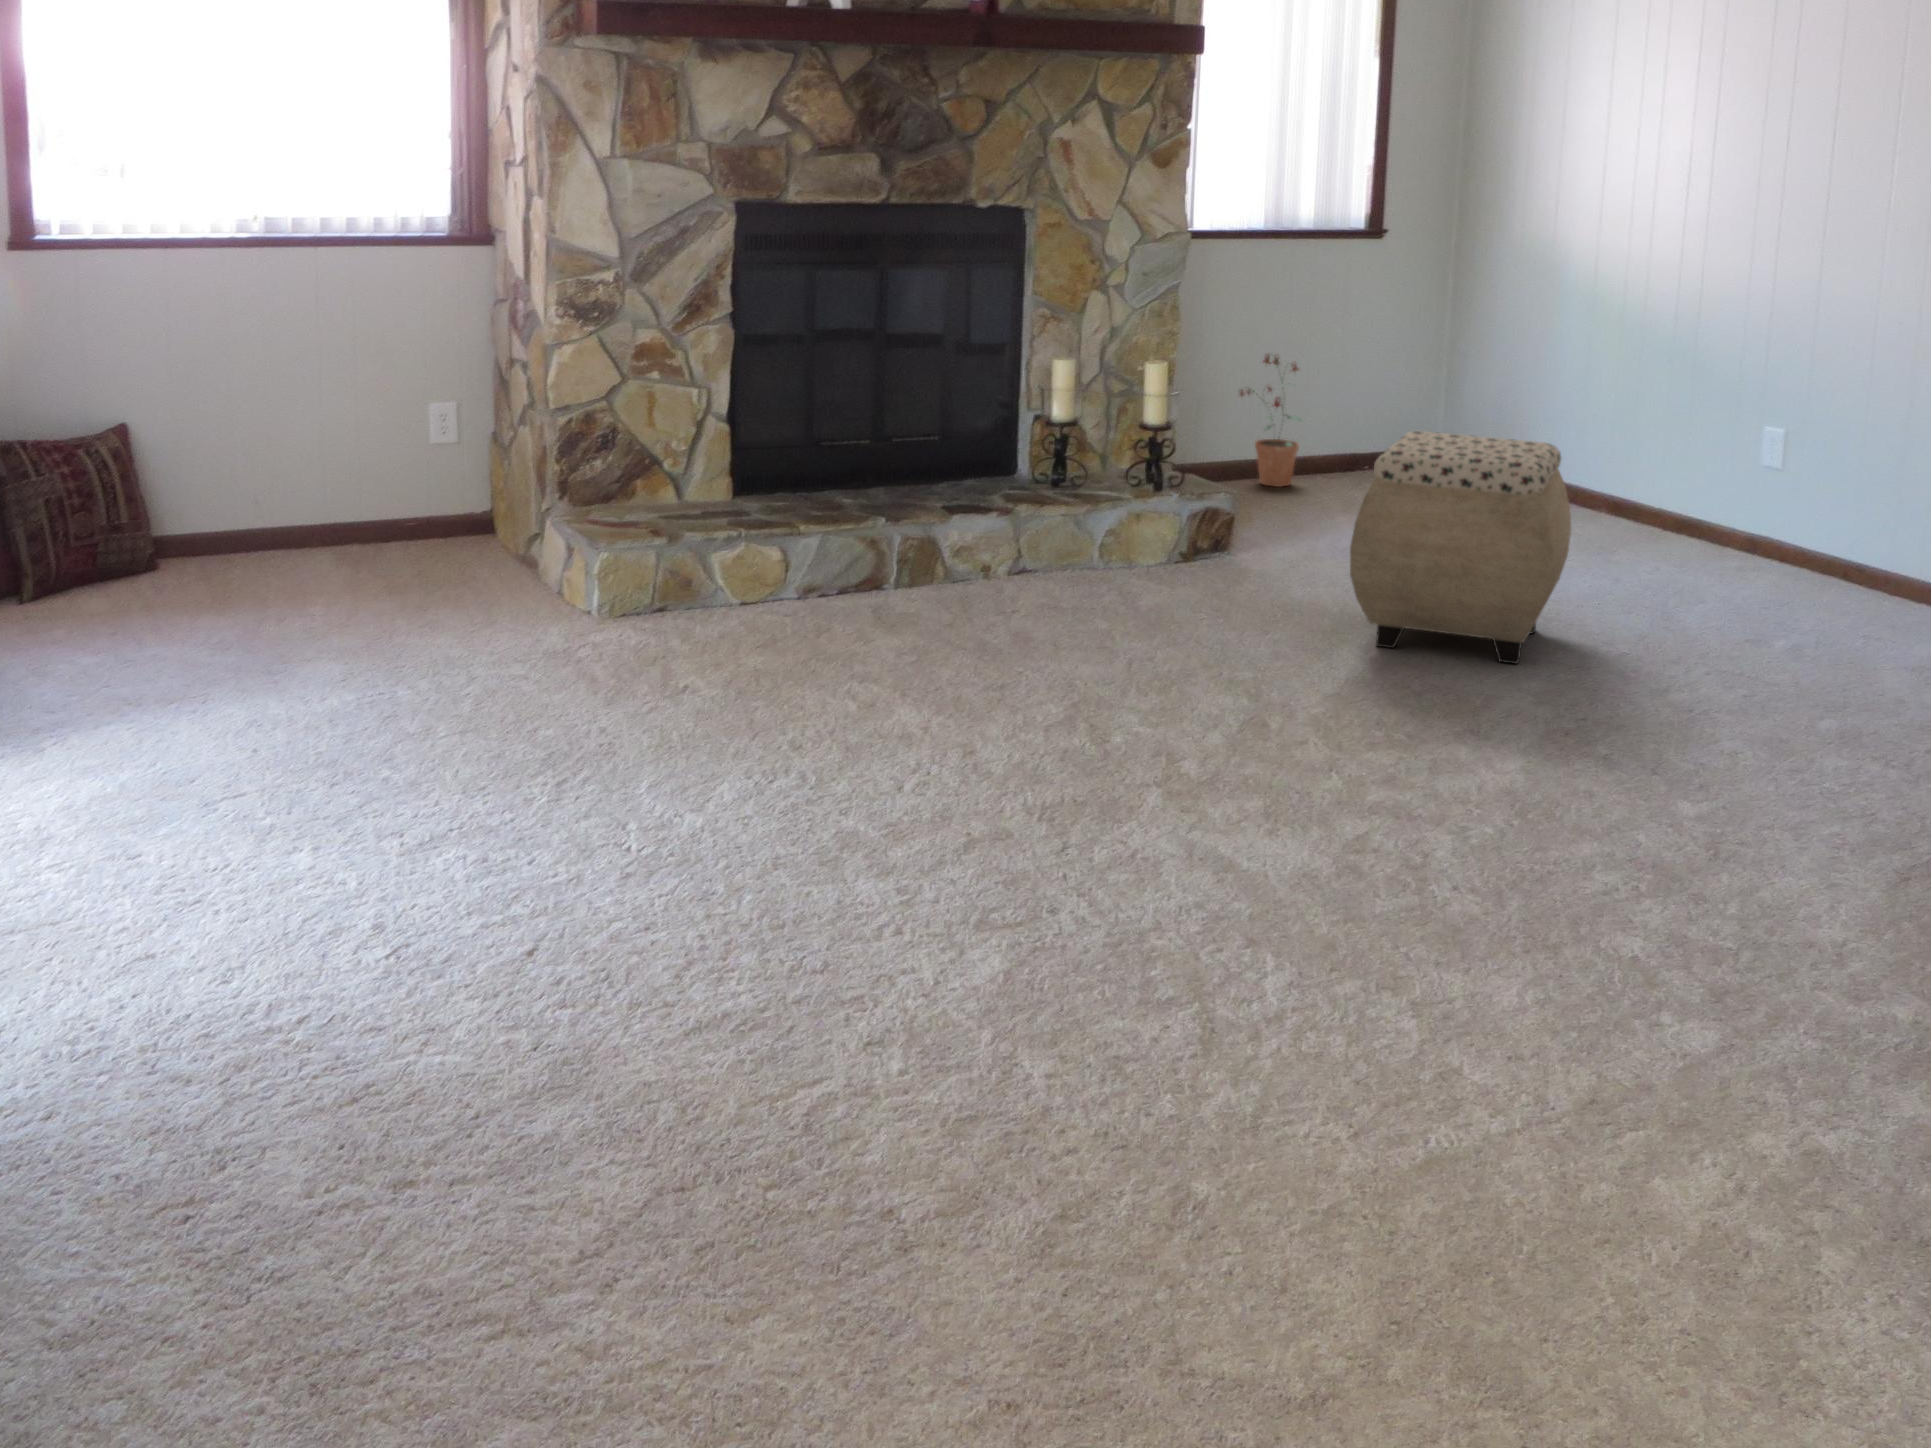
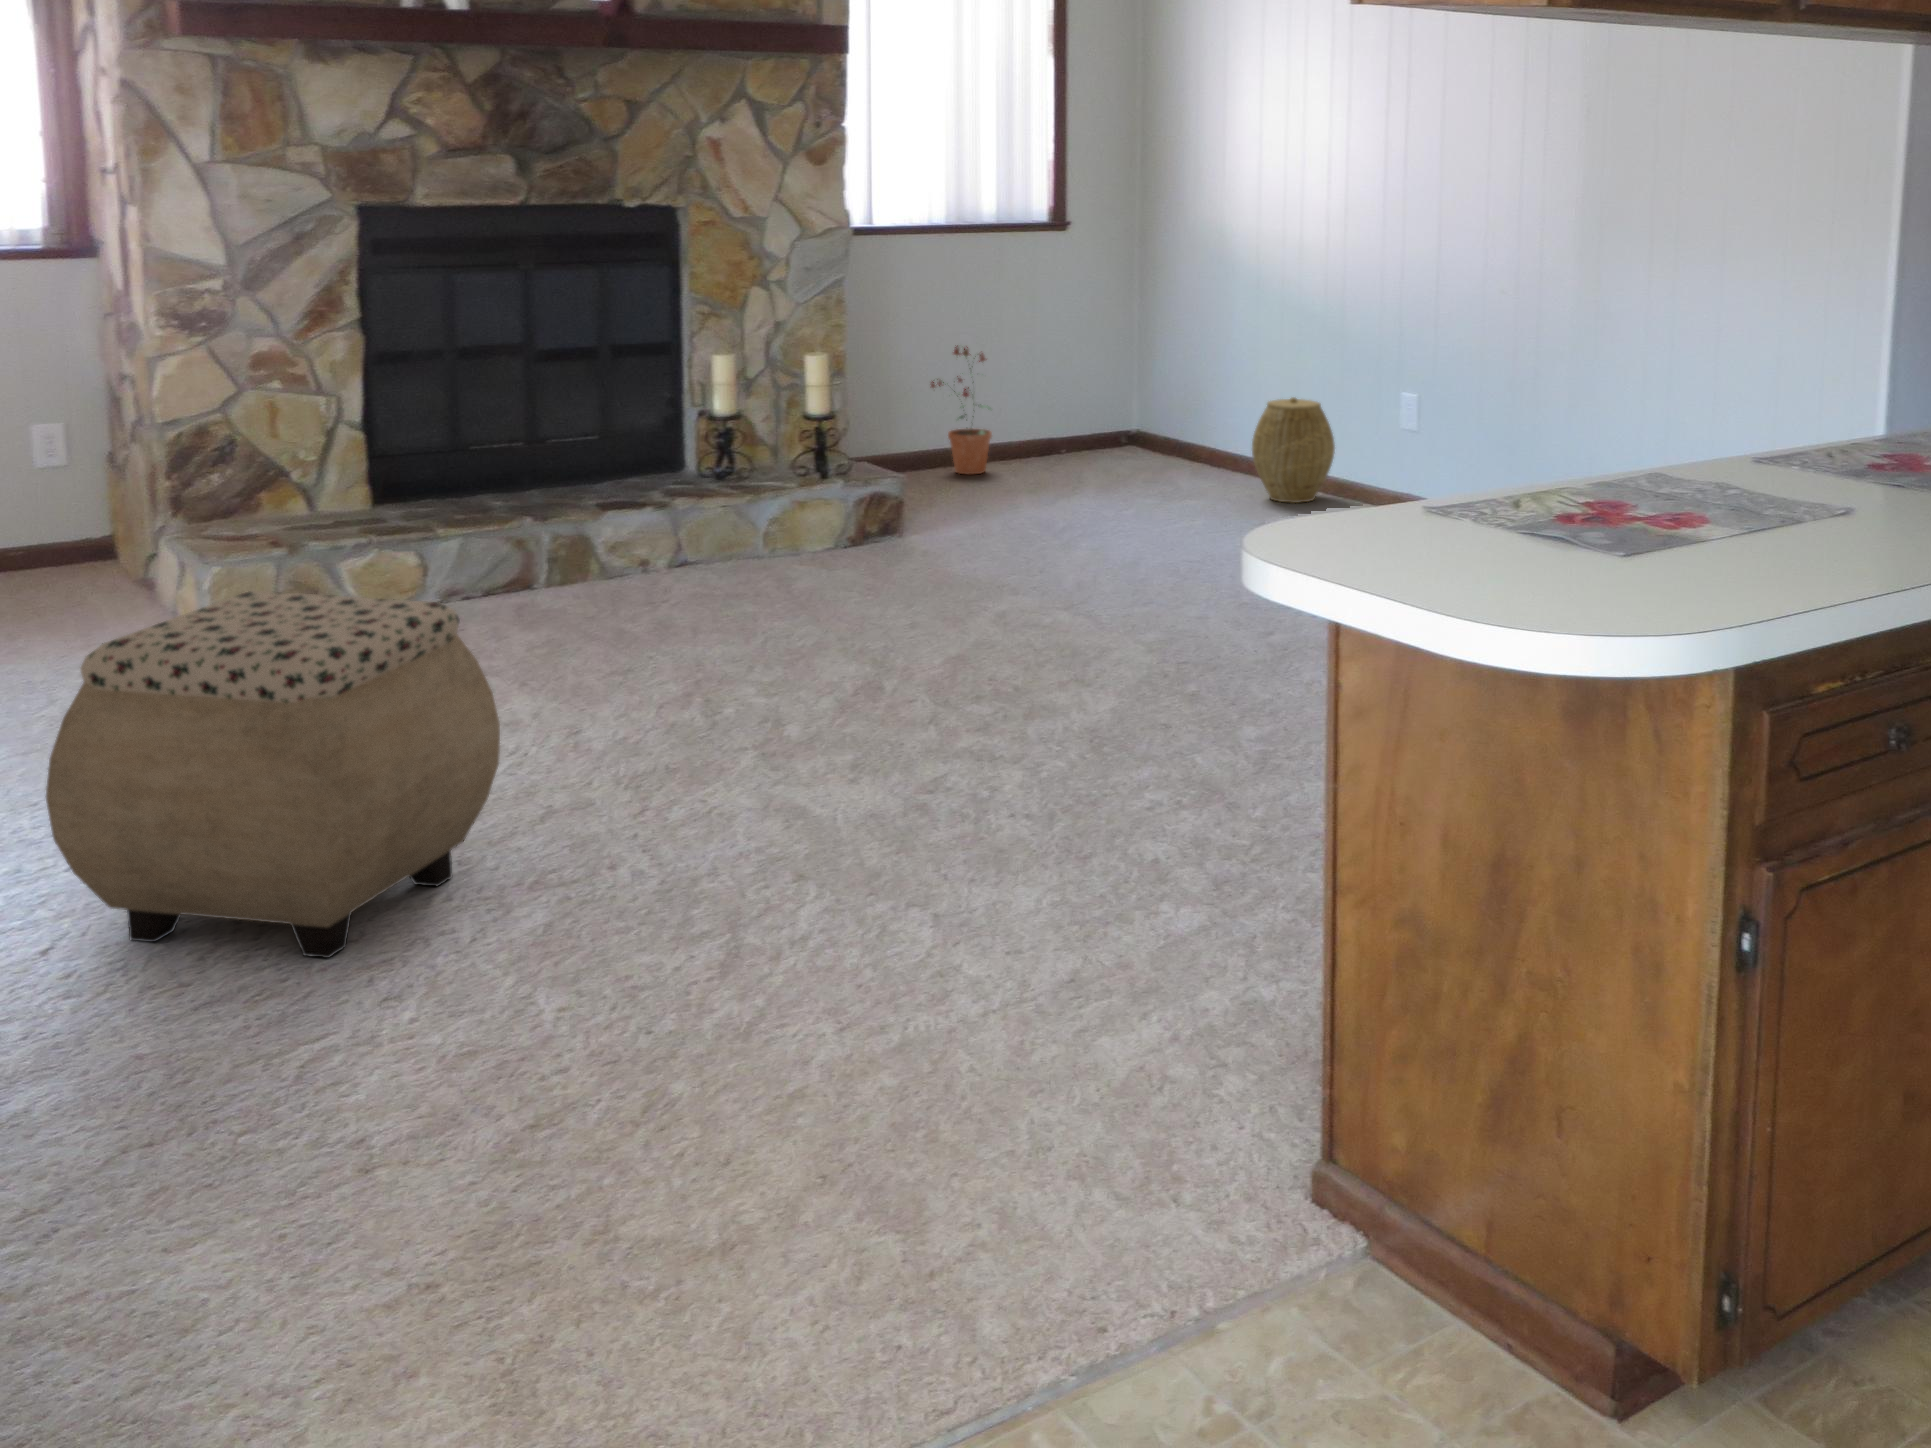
woven basket: none [1583,423,1675,535] -> present [1252,397,1335,503]
ottoman: present [1350,431,1571,664] -> present [46,590,500,958]

